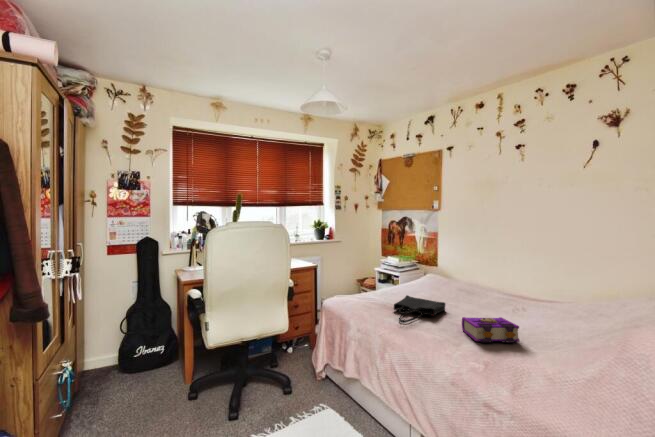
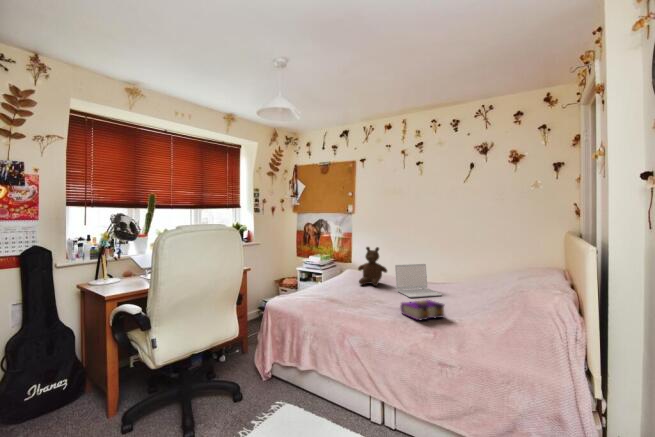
teddy bear: none [434,248,470,295] -> present [358,247,387,286]
laptop: none [475,271,536,314] -> present [395,264,442,297]
tote bag: present [394,295,445,323] -> none [338,290,379,313]

